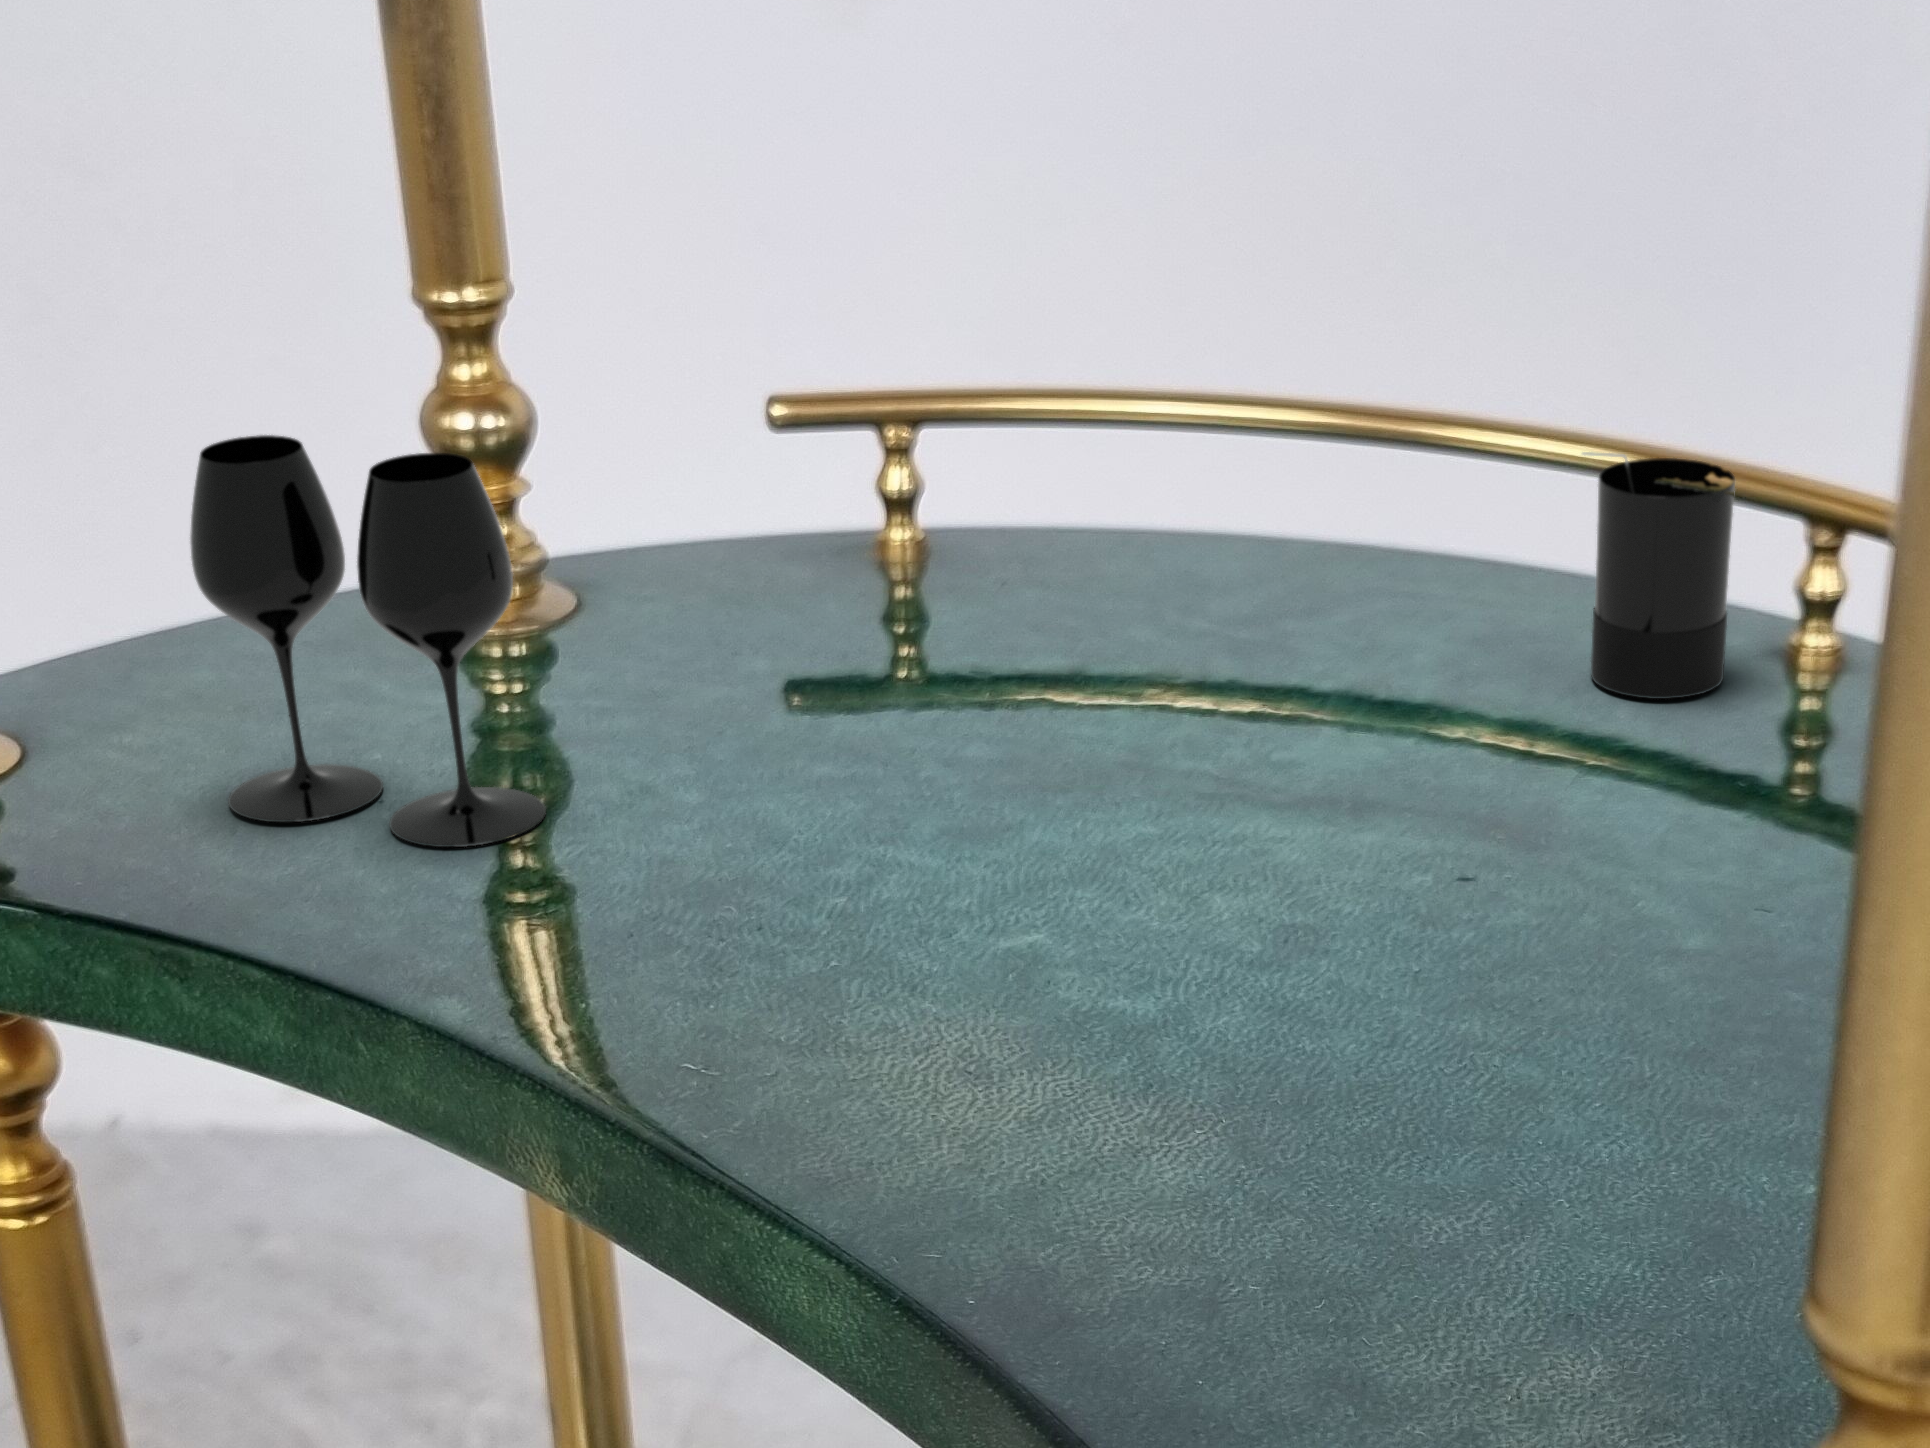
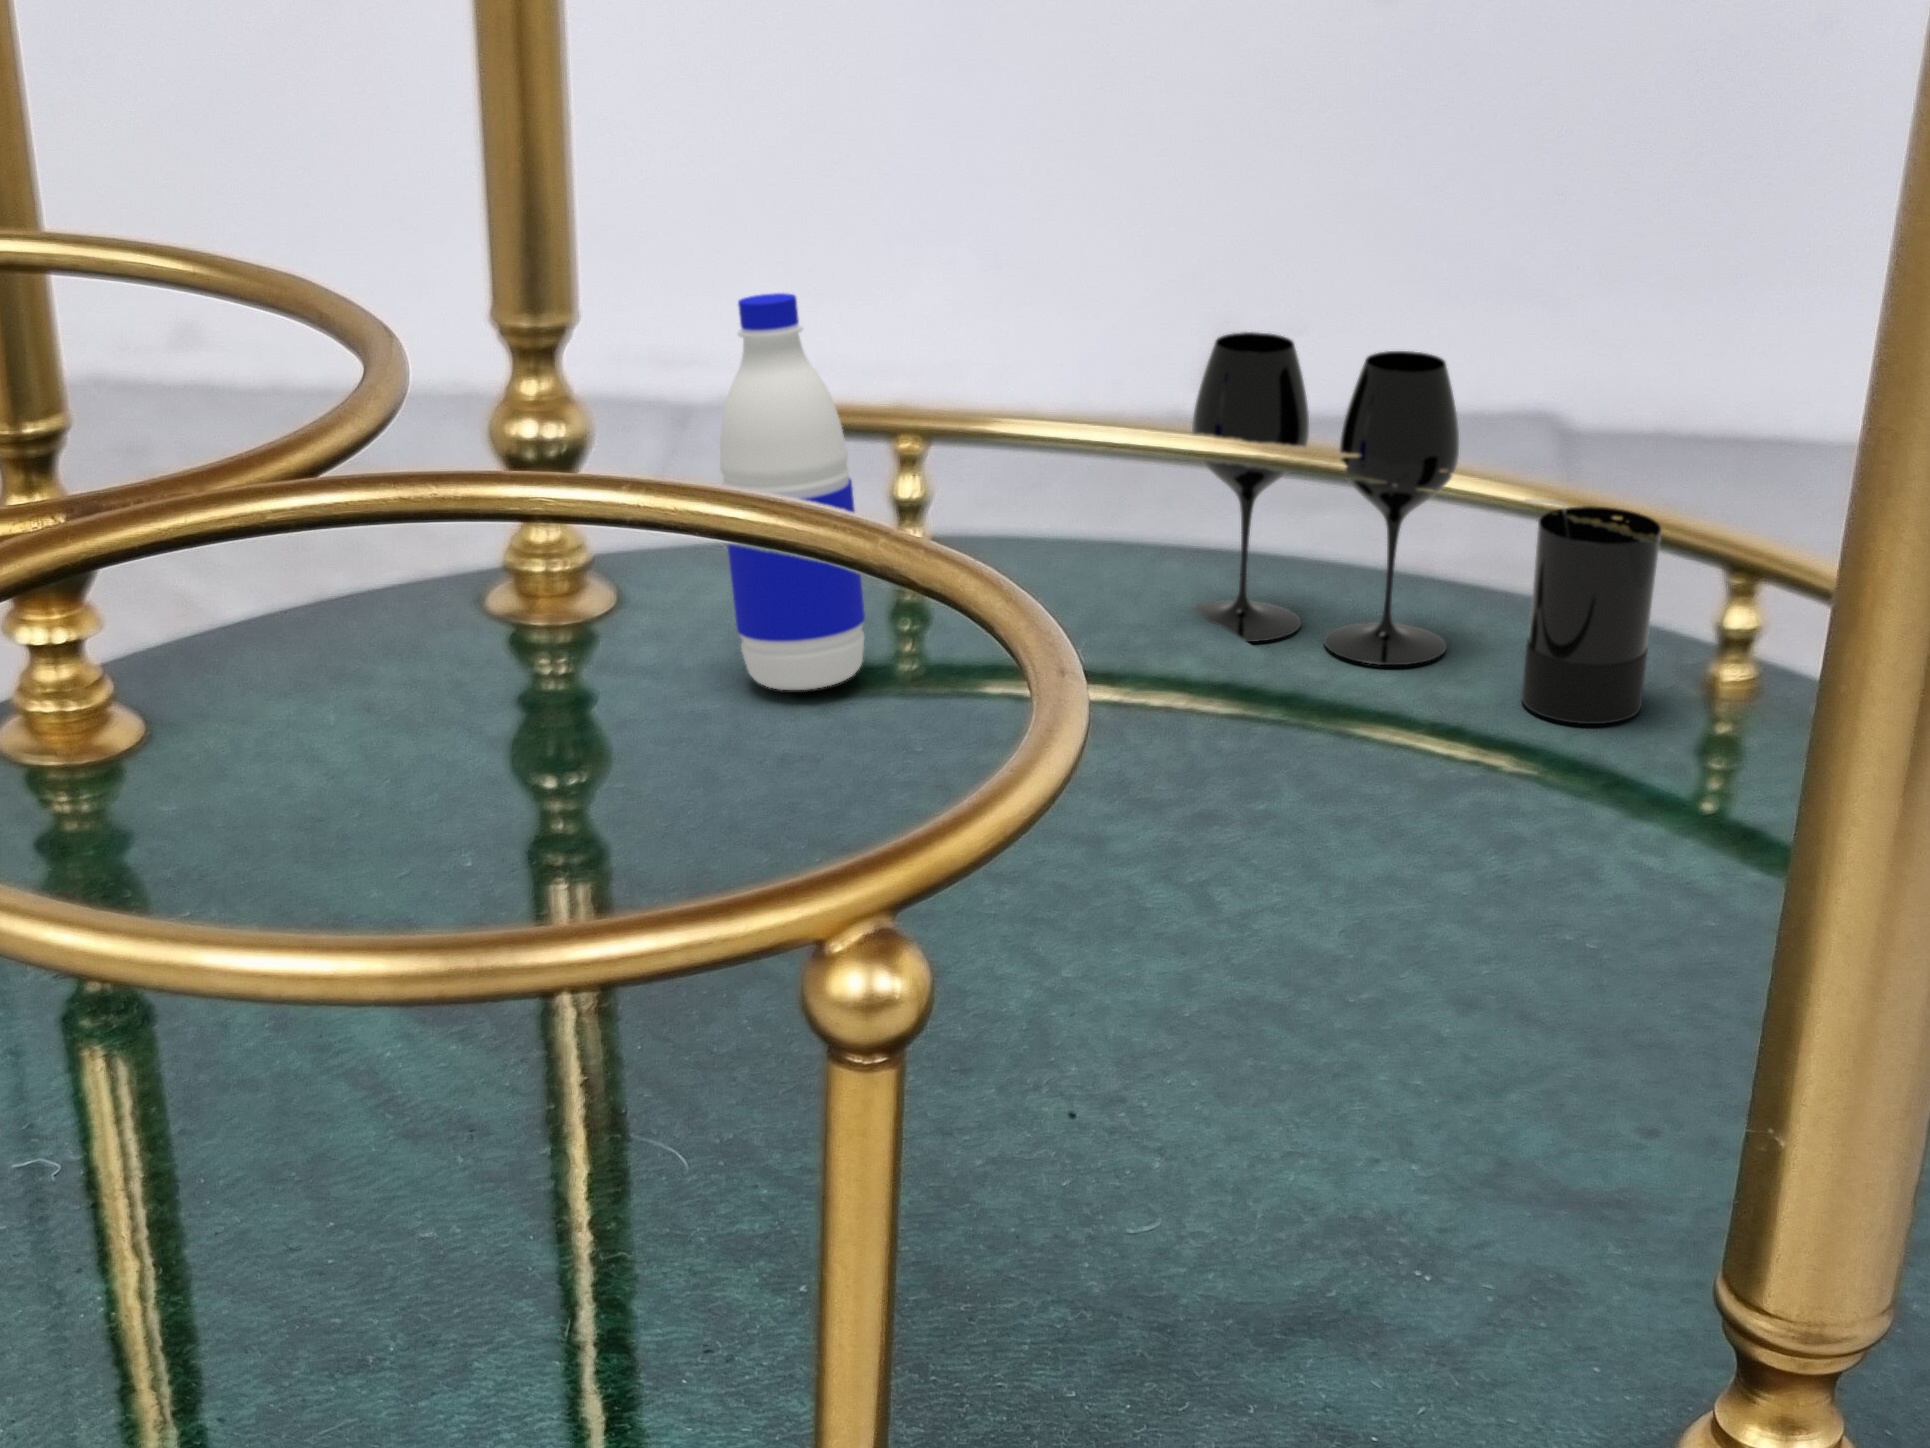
water bottle: none [682,258,856,700] -> present [720,293,865,690]
wine glass: present [190,435,546,847] -> present [1192,332,1459,665]

